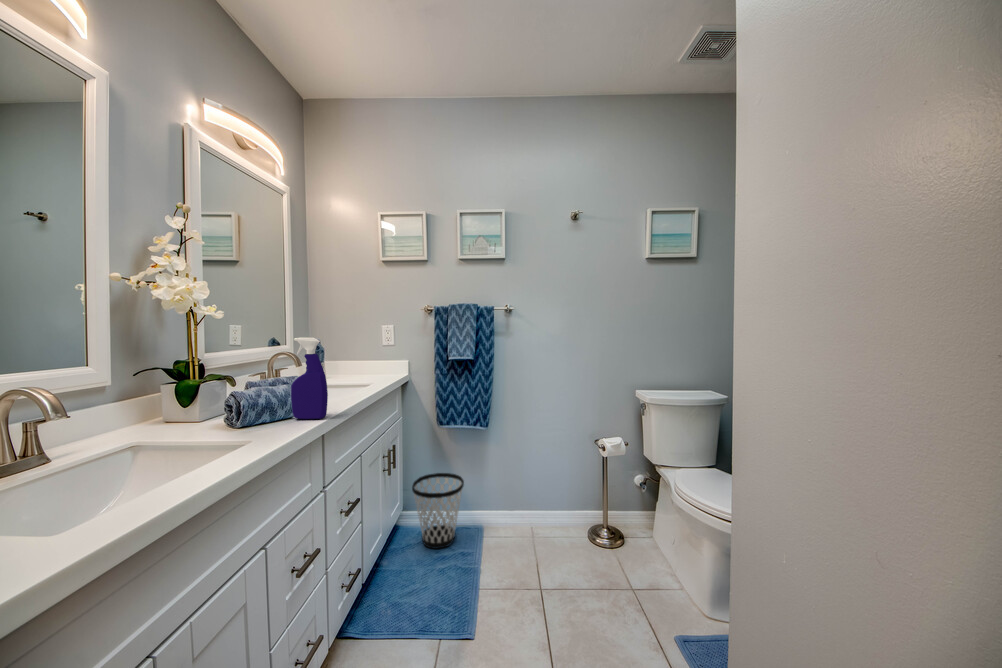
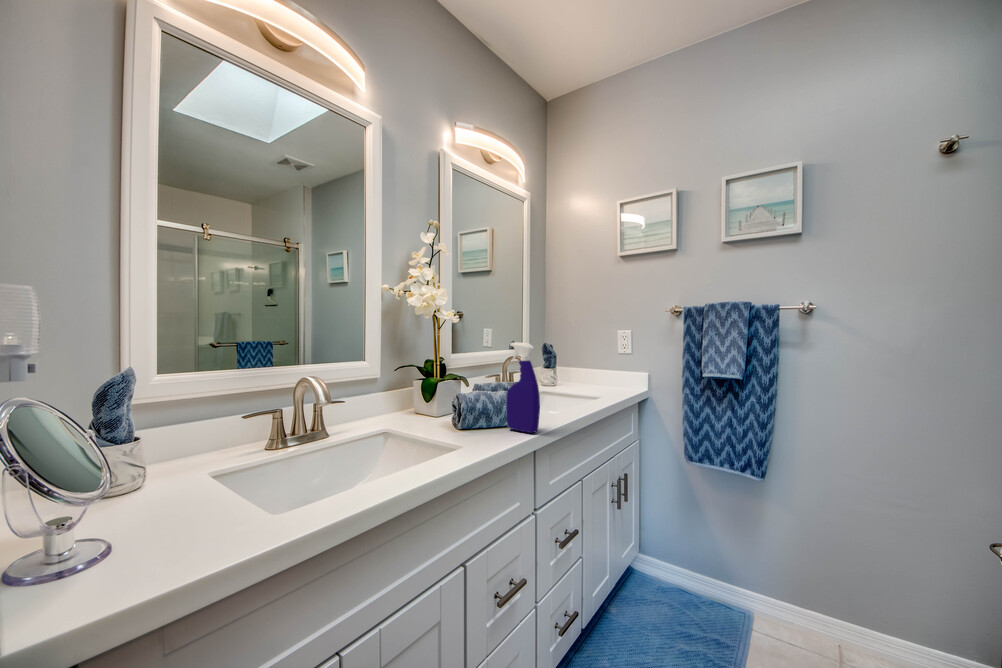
wastebasket: present [412,473,464,549] -> none [648,521,722,626]

